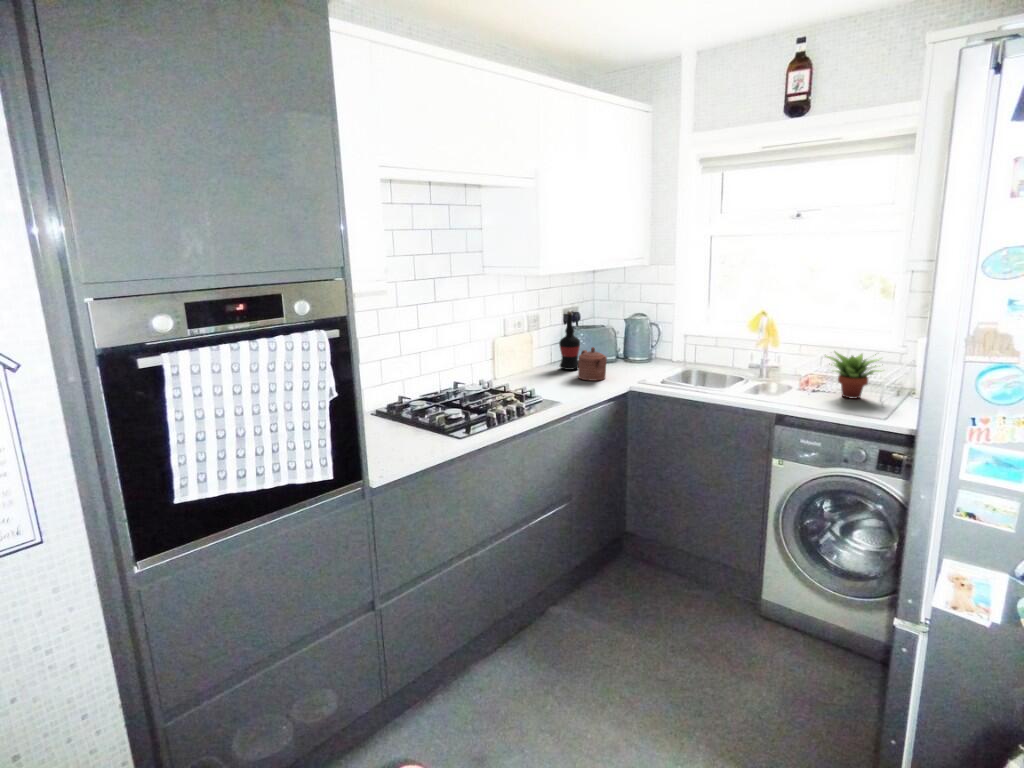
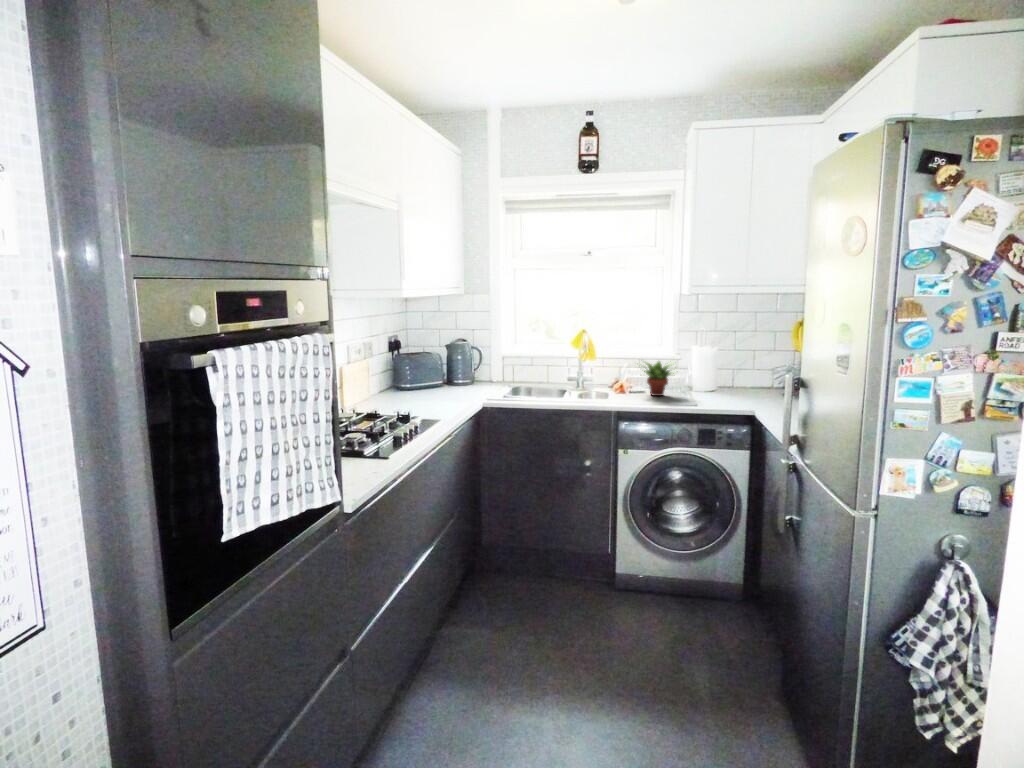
wine bottle: present [559,311,580,370] -> none [395,337,417,396]
teapot: present [578,347,607,381] -> none [423,370,457,402]

